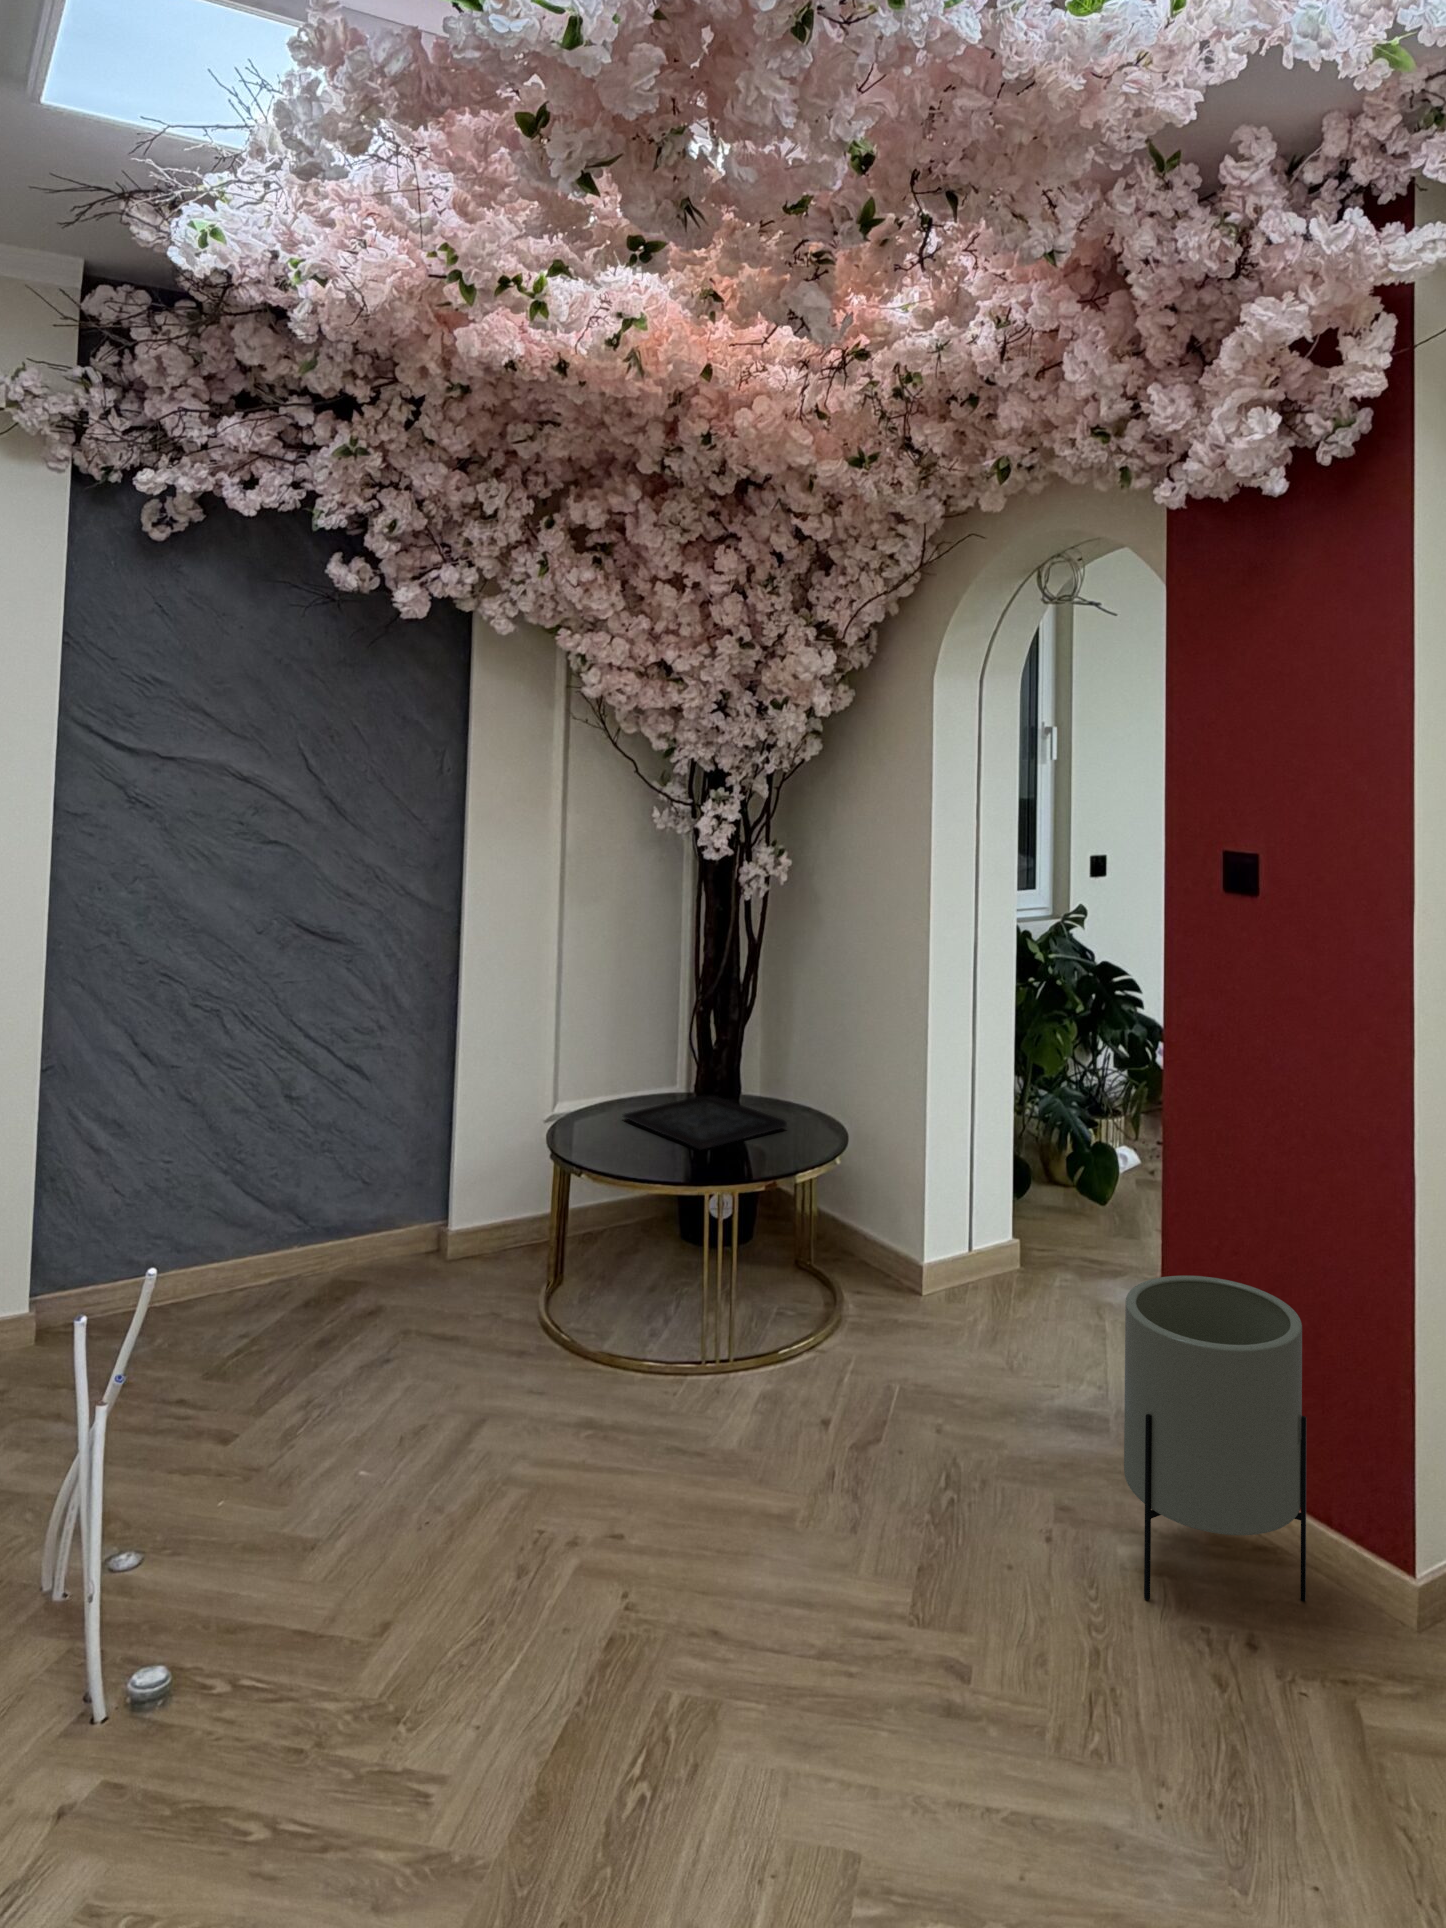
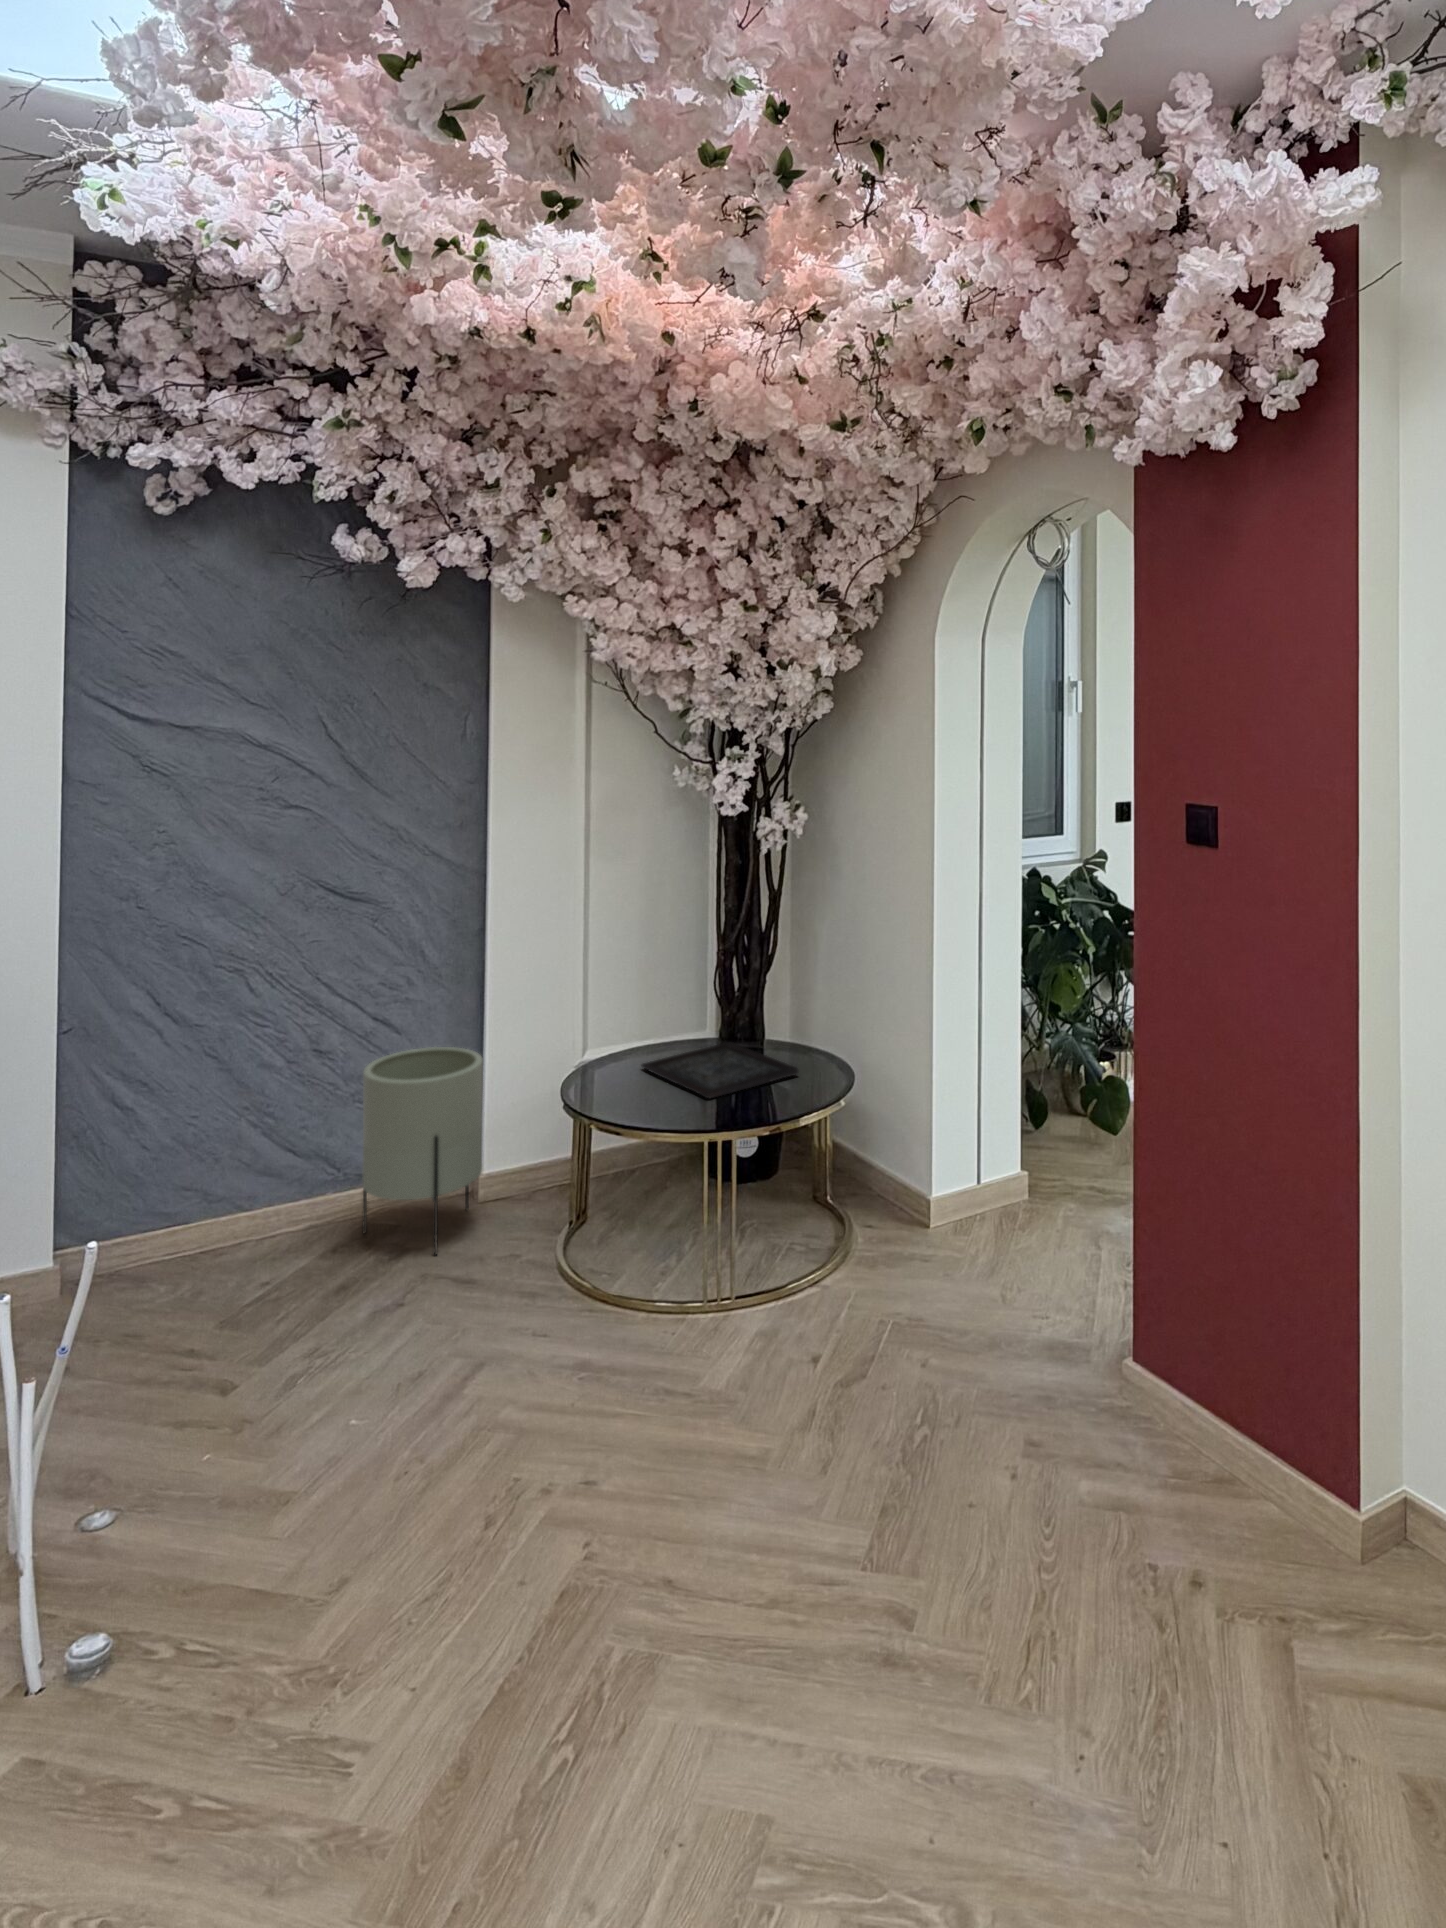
planter: present [1124,1276,1306,1602] -> present [363,1047,483,1255]

